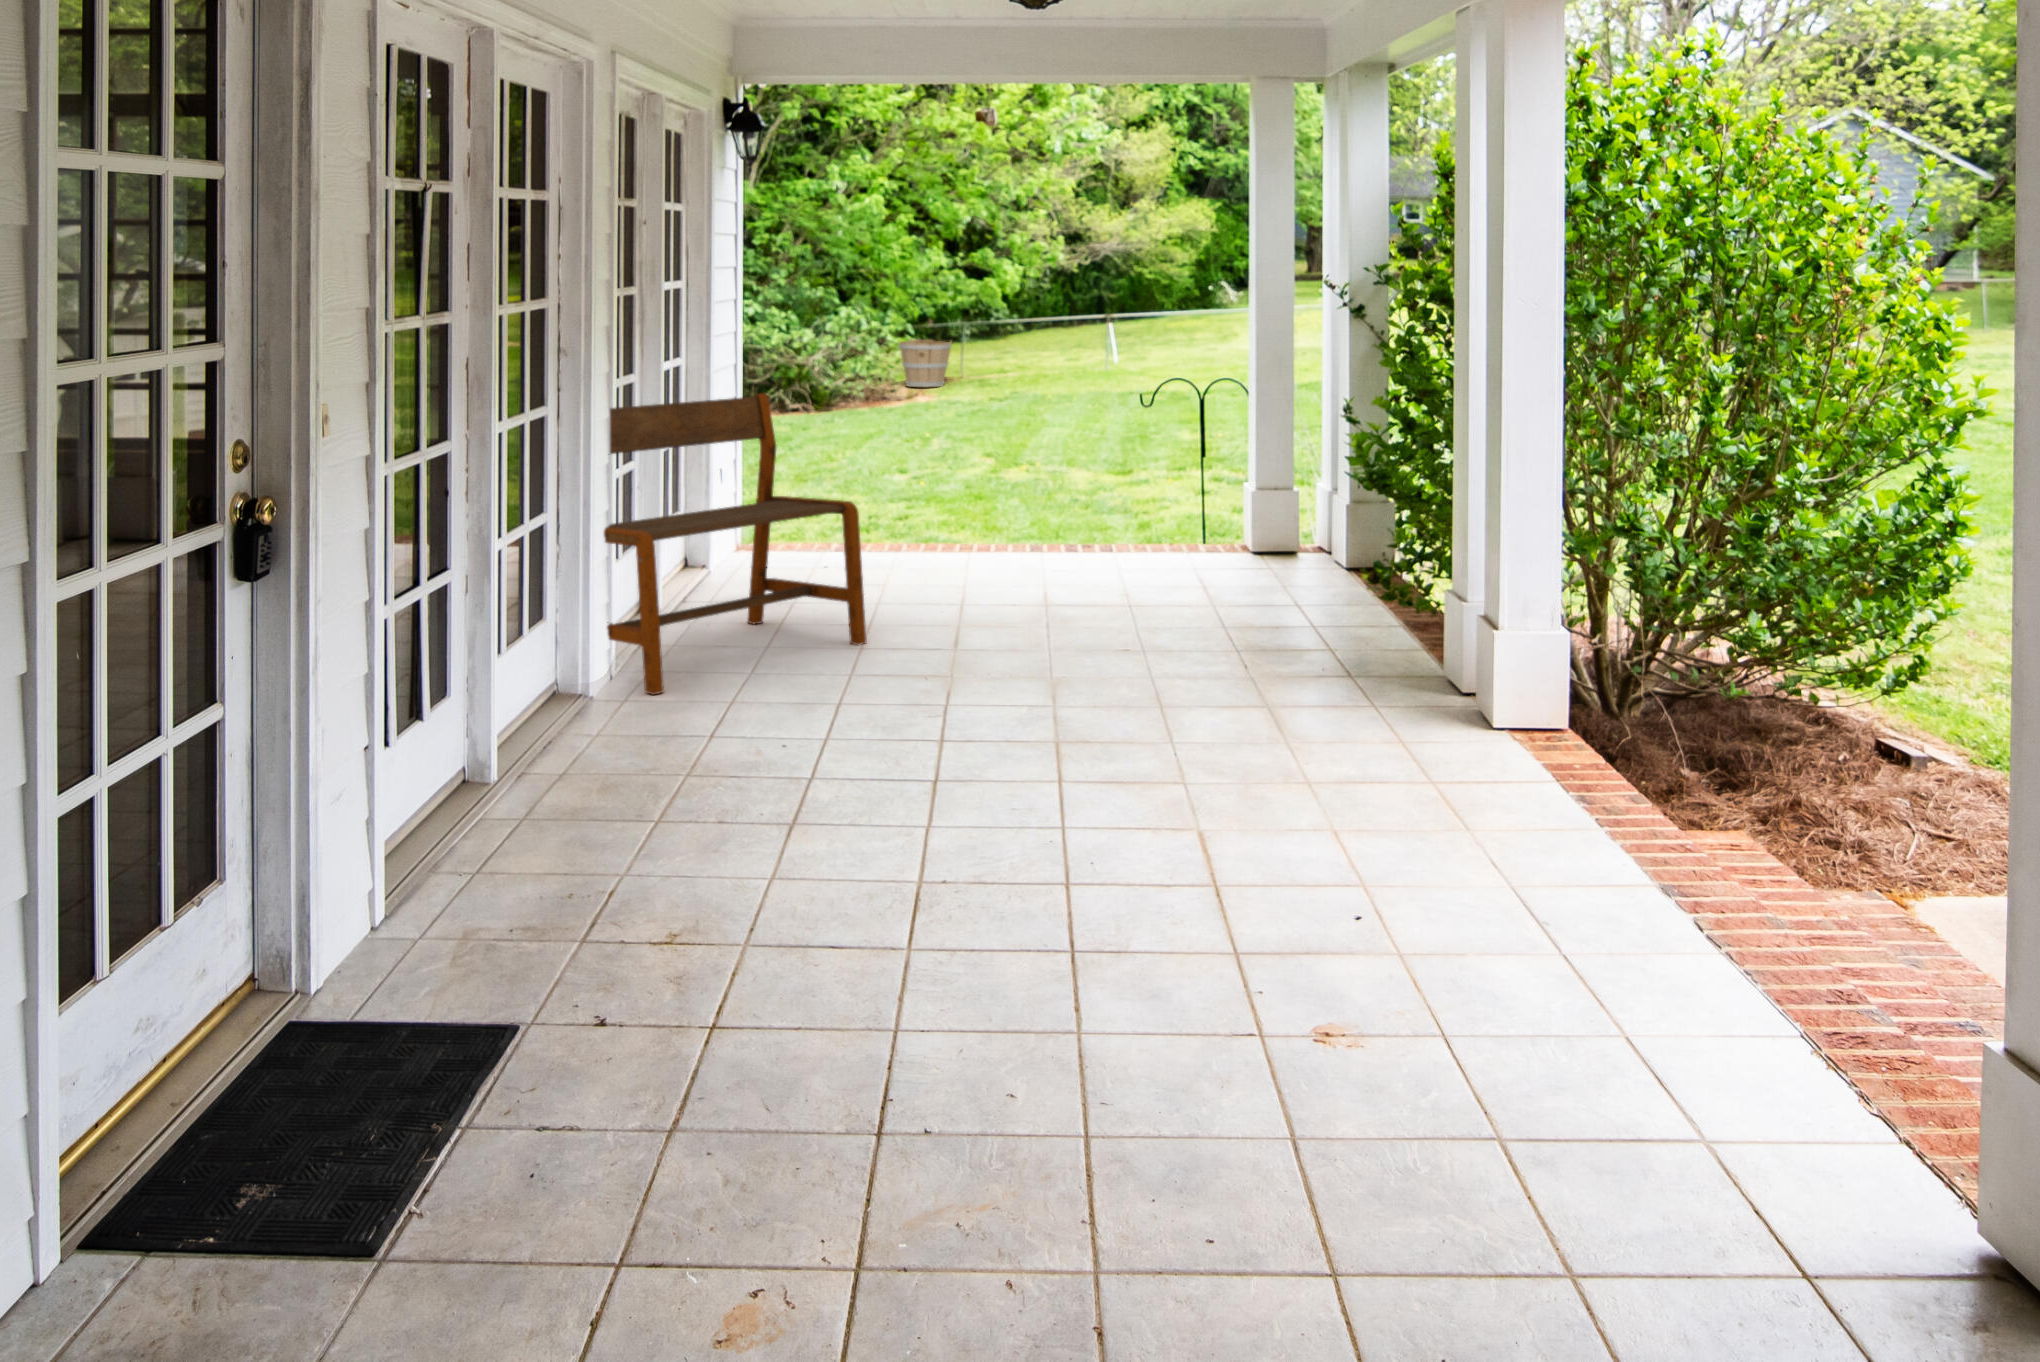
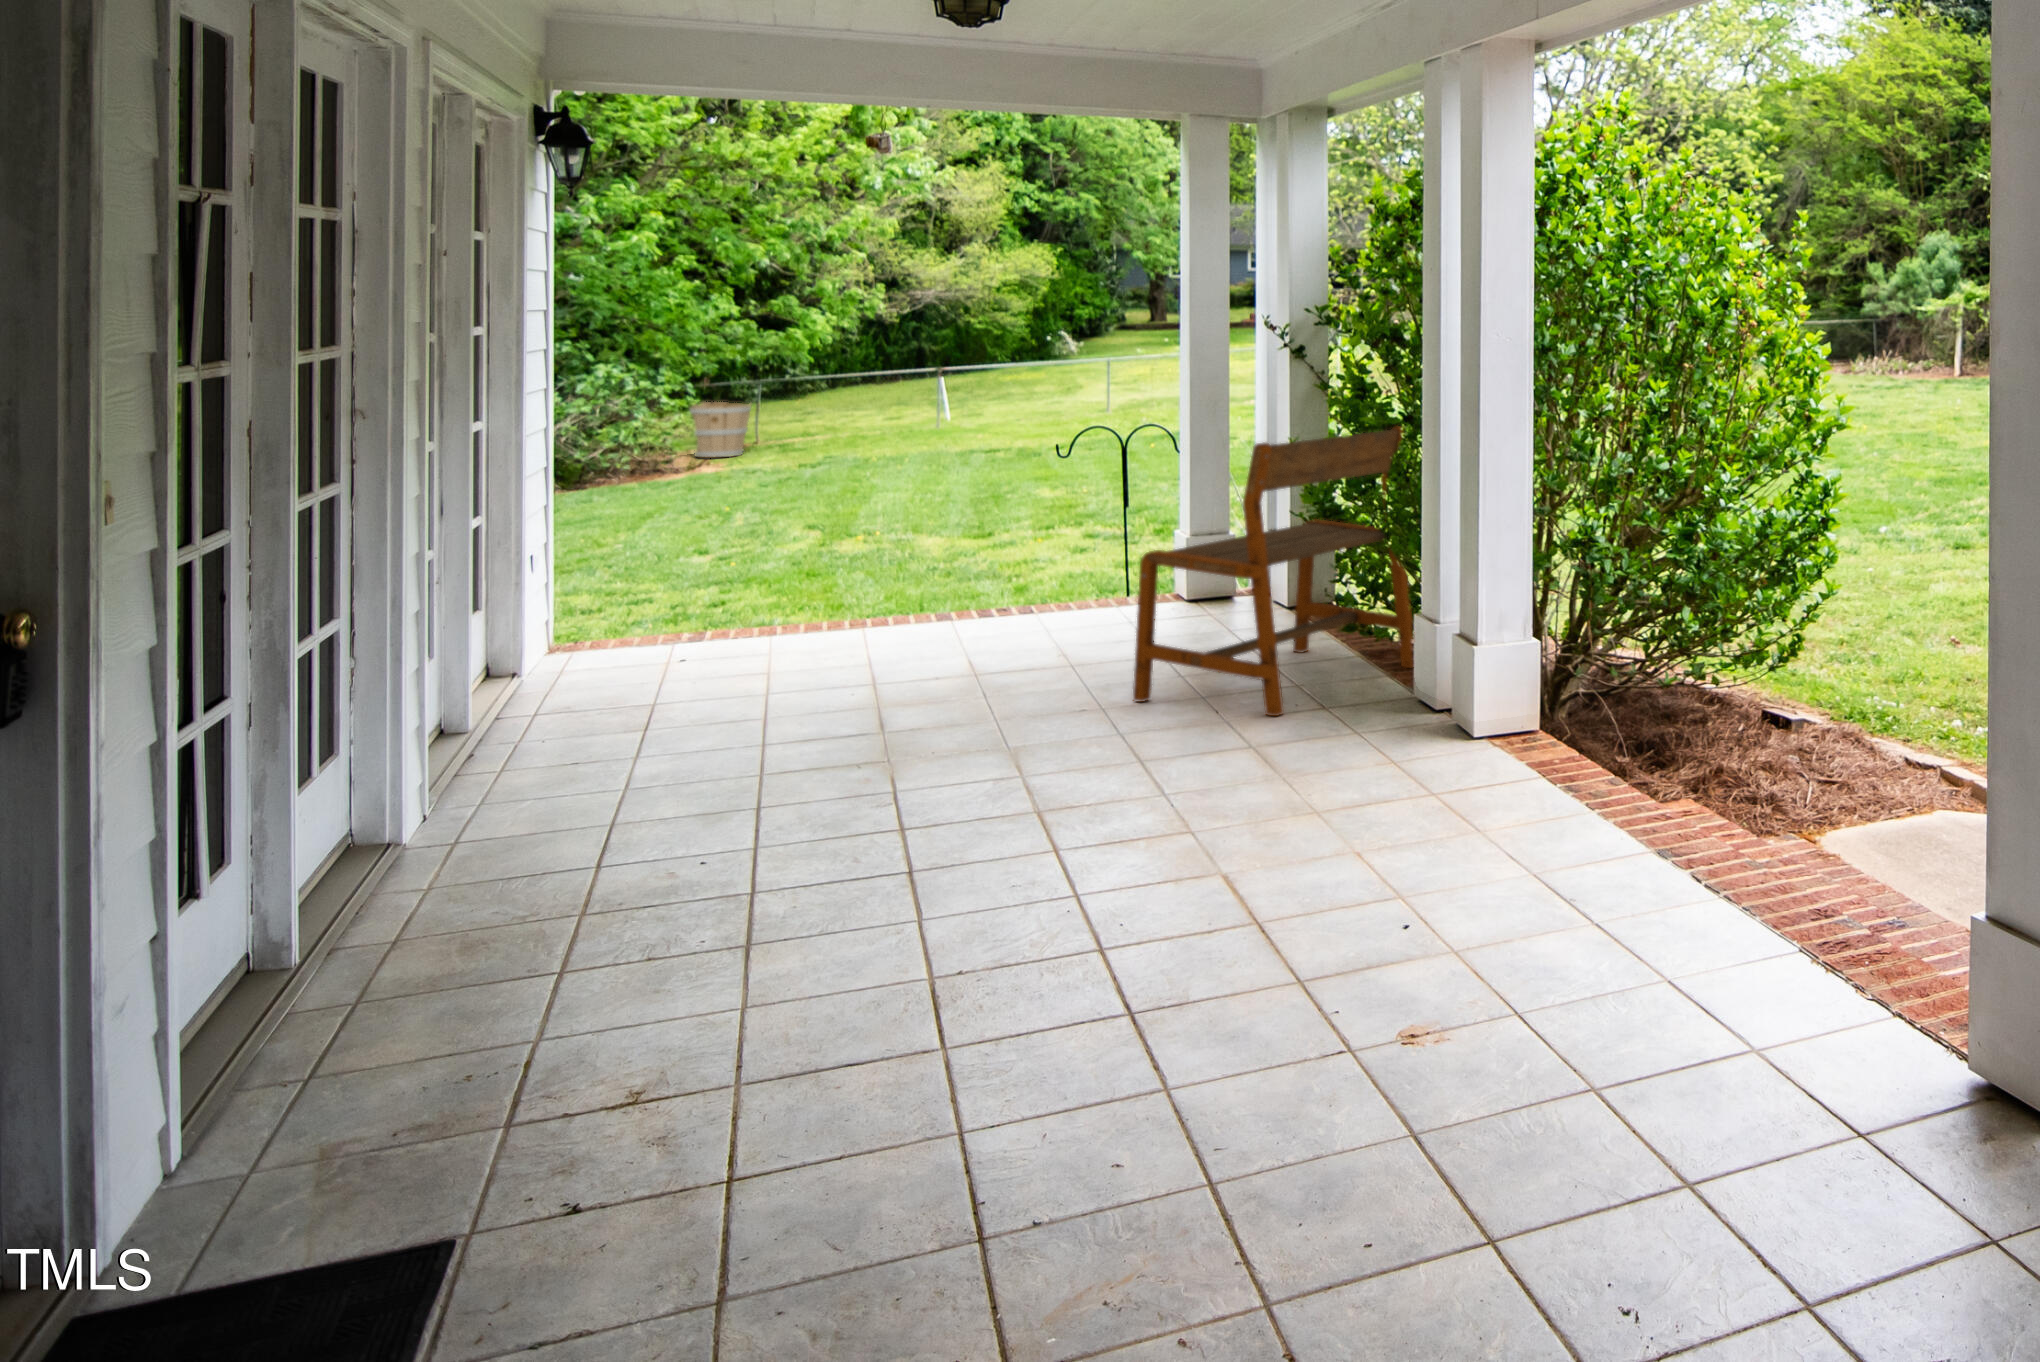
bench: present [604,393,866,695] -> present [1133,426,1413,716]

